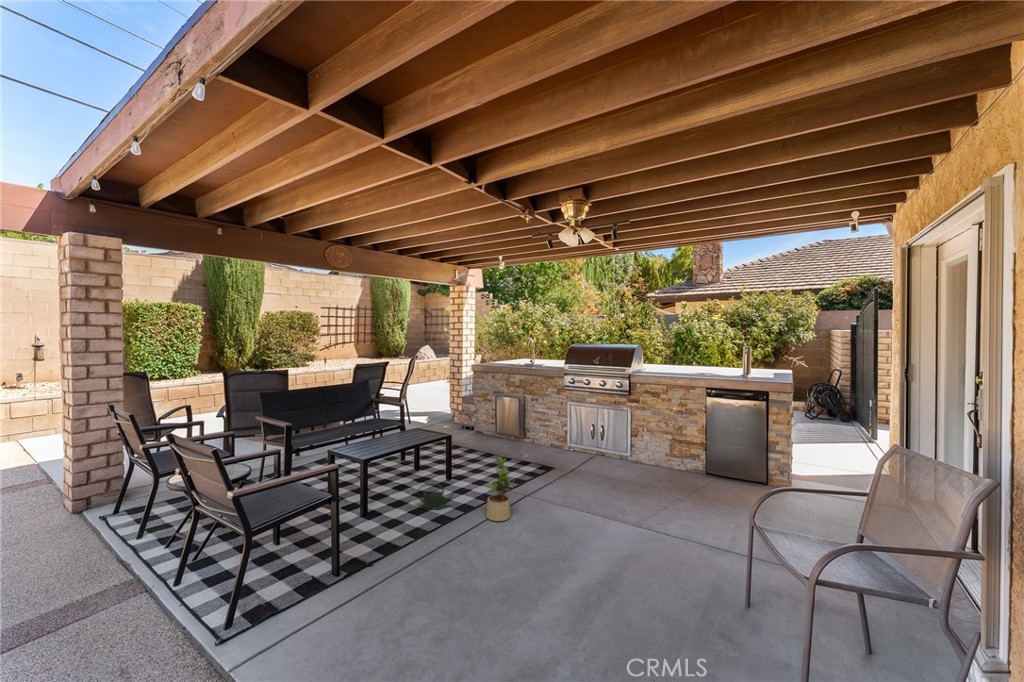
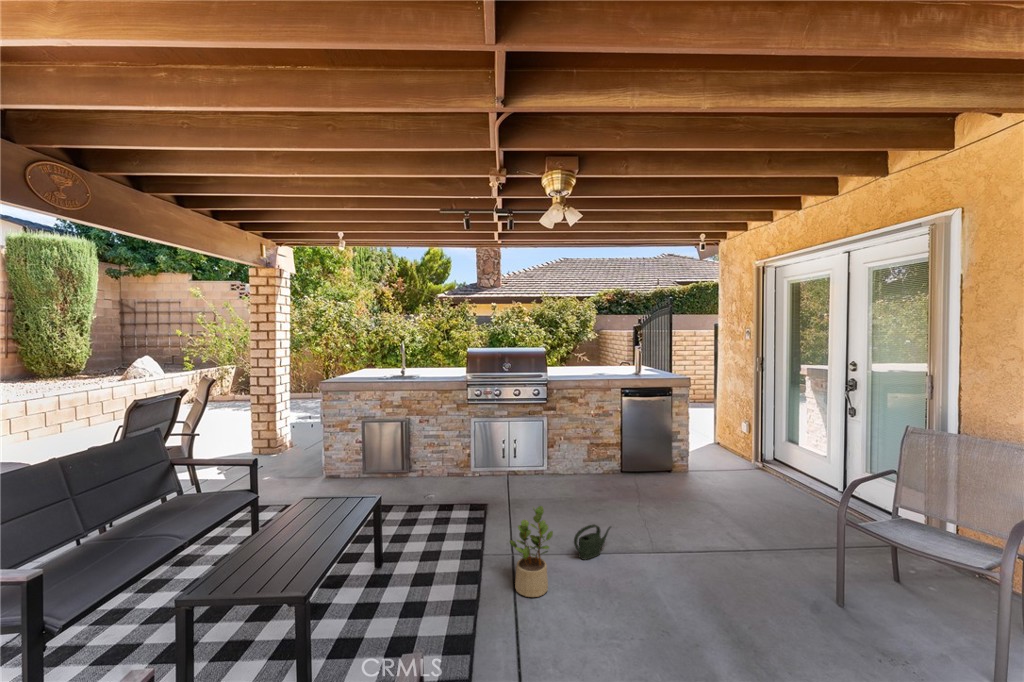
watering can: present [418,484,456,509] -> present [574,524,611,560]

